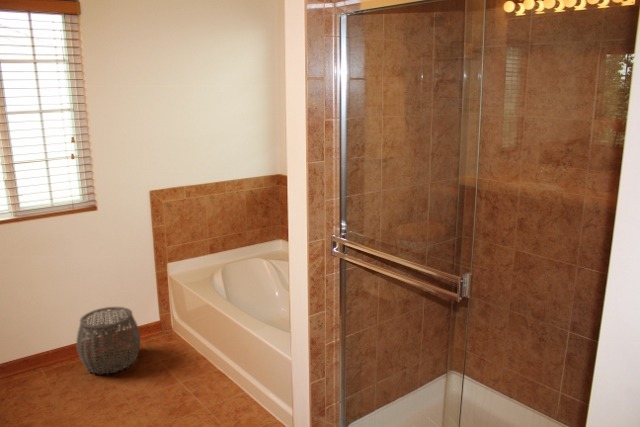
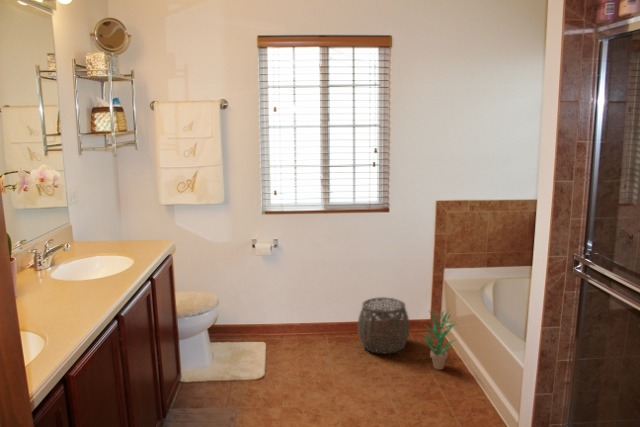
potted plant: none [158,308,198,375] -> present [425,312,455,370]

